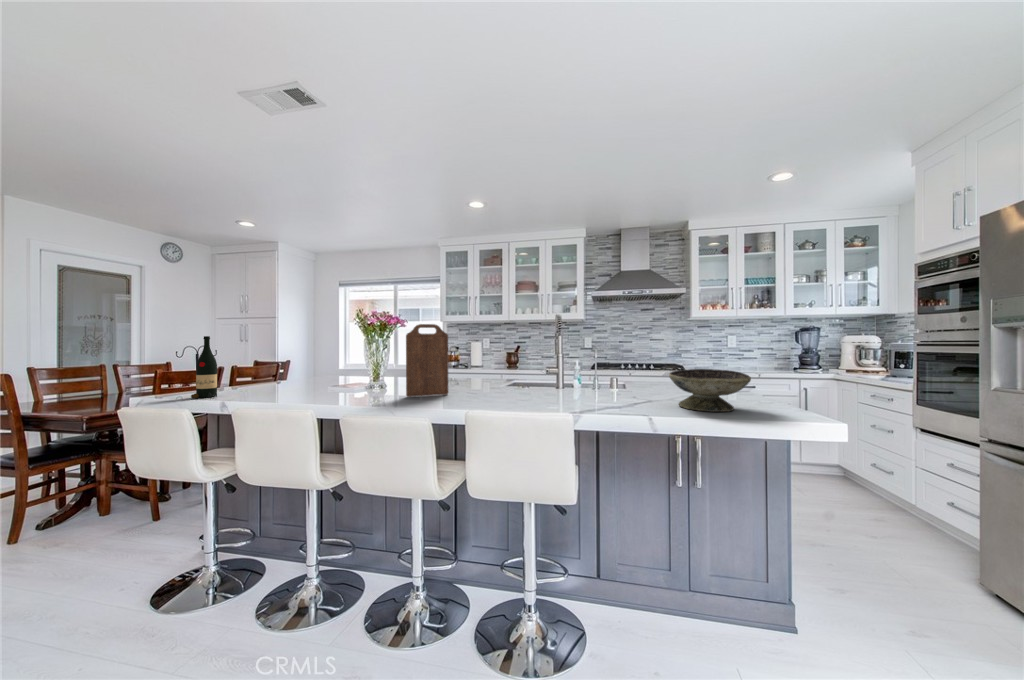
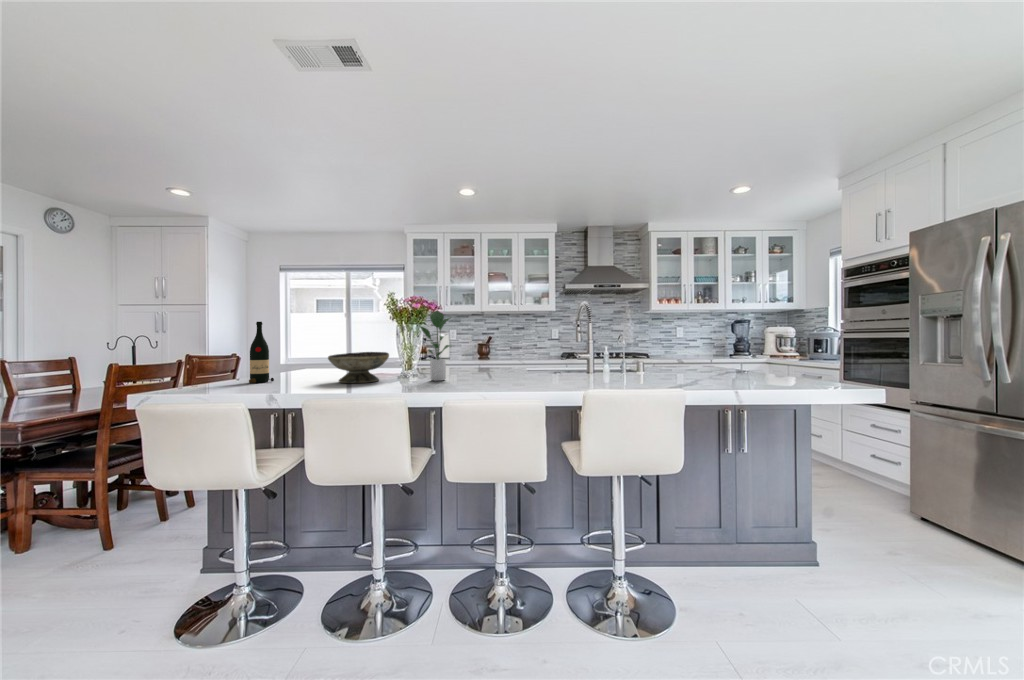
potted plant: none [342,324,385,403] -> present [420,311,451,381]
cutting board: present [406,324,448,397] -> none [462,312,495,377]
decorative bowl: present [669,369,751,412] -> present [328,352,389,383]

